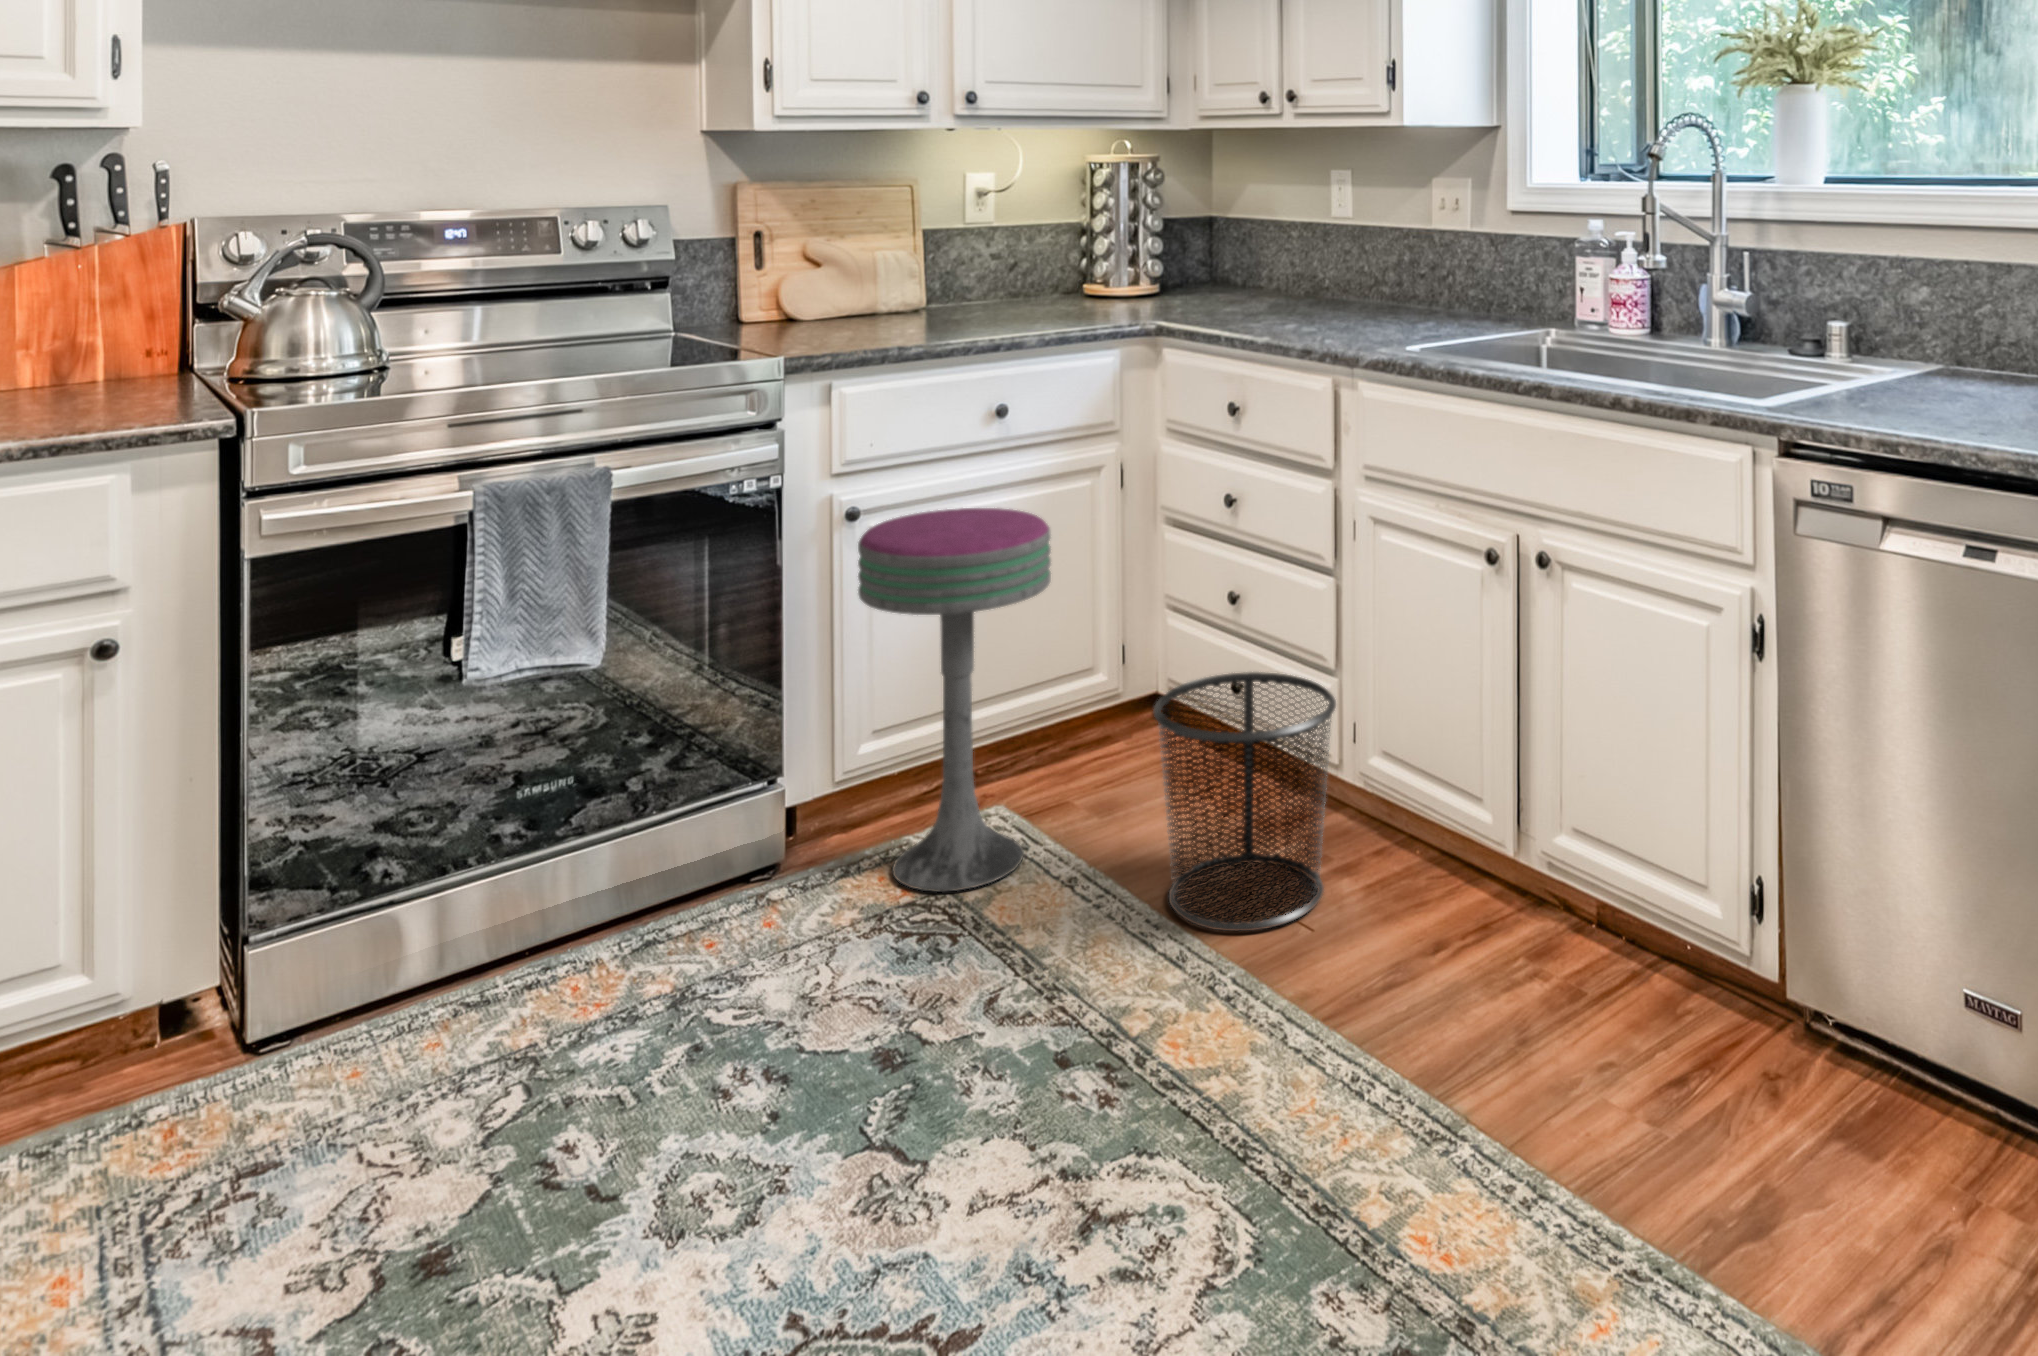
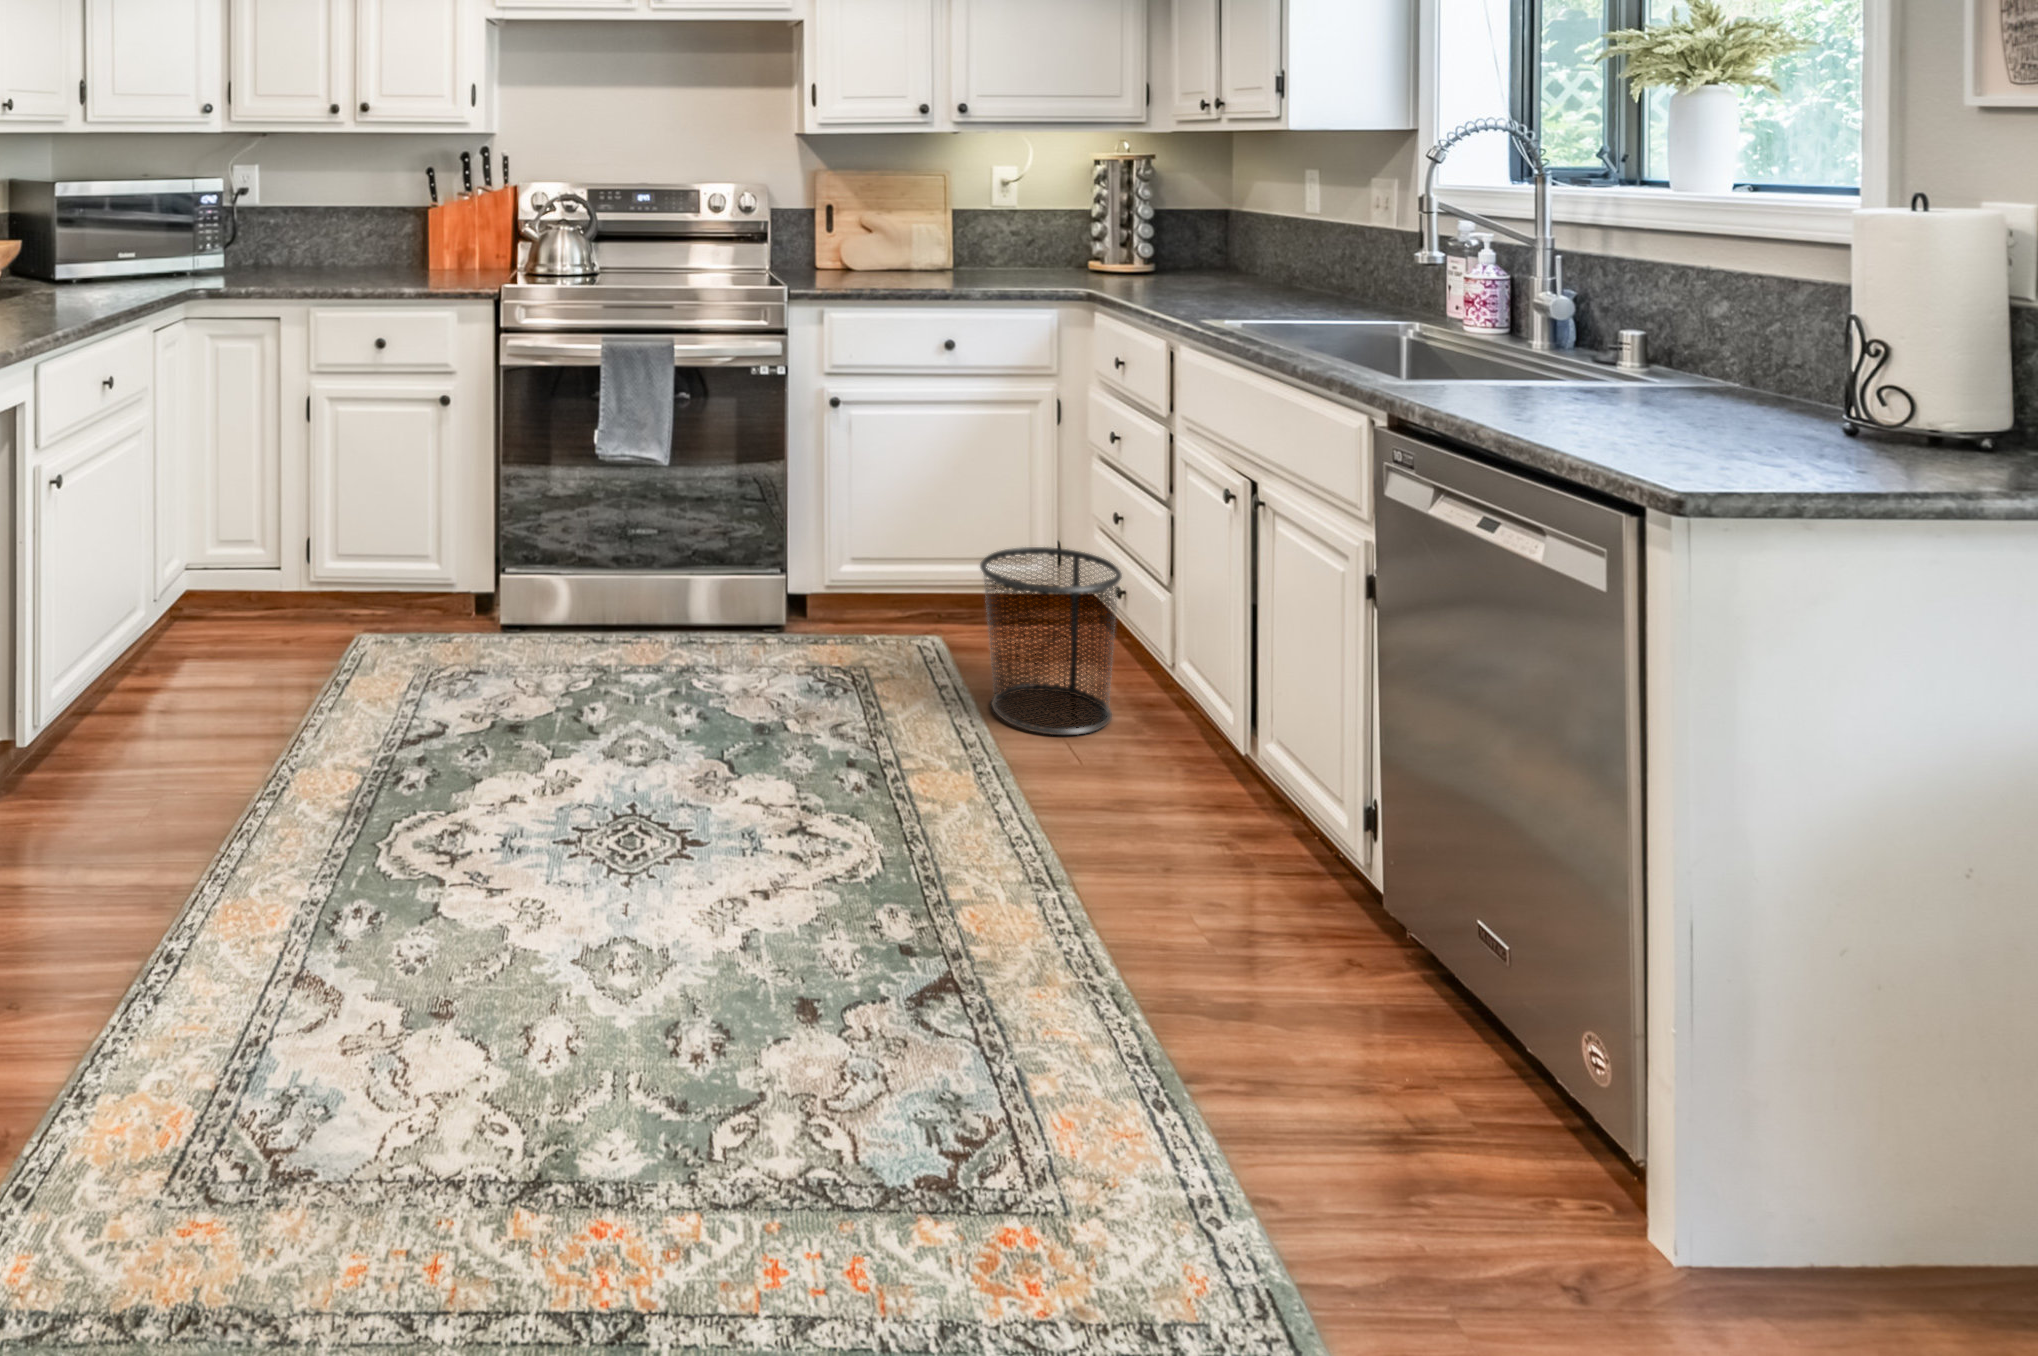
bar stool: present [858,508,1051,892] -> none [818,399,947,657]

